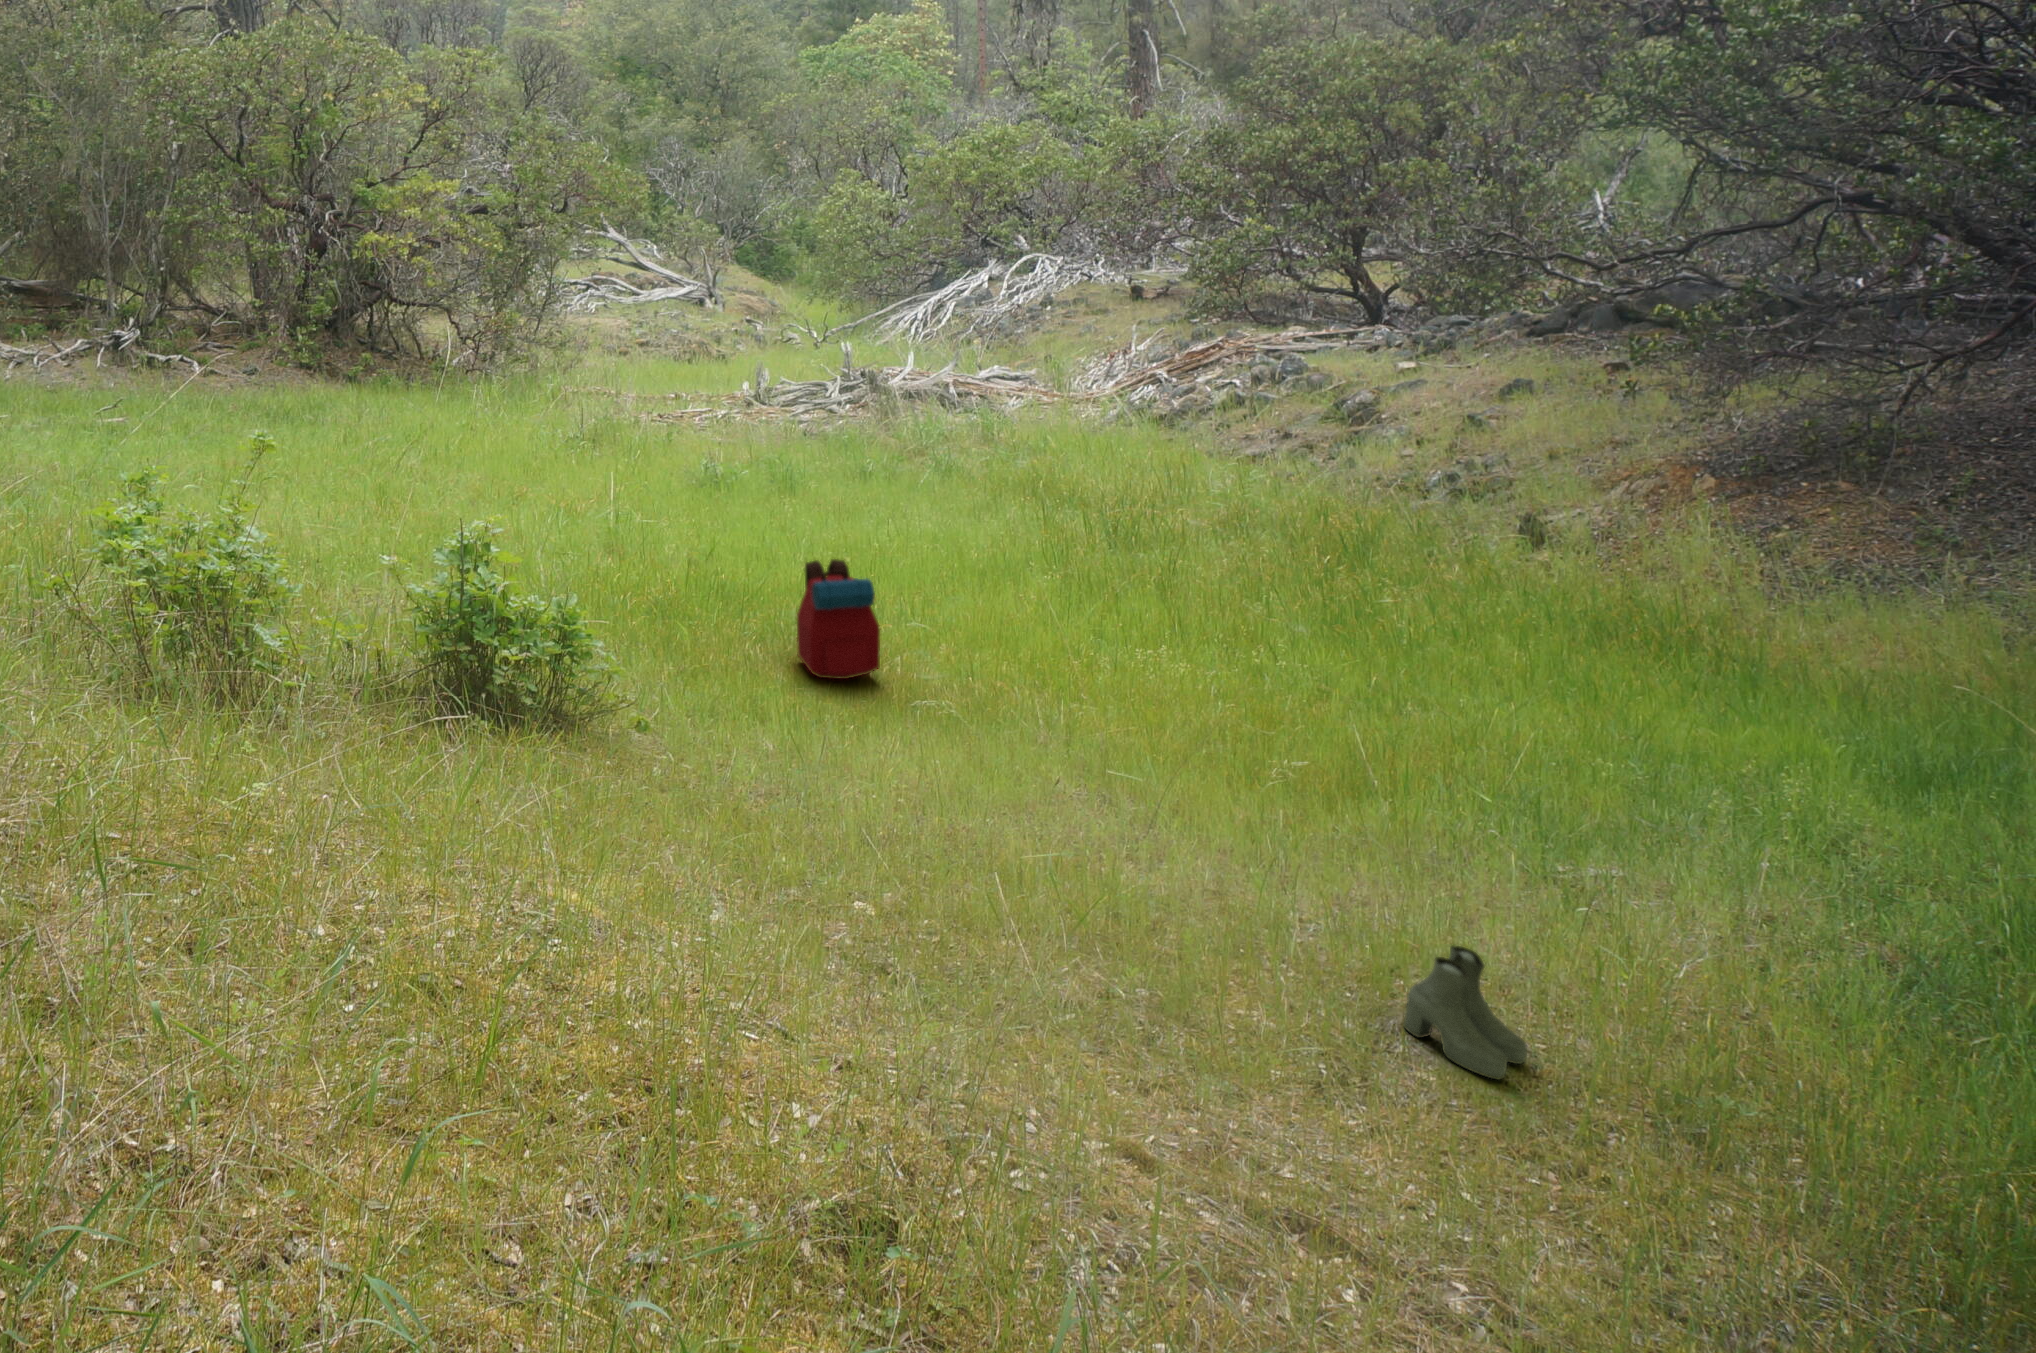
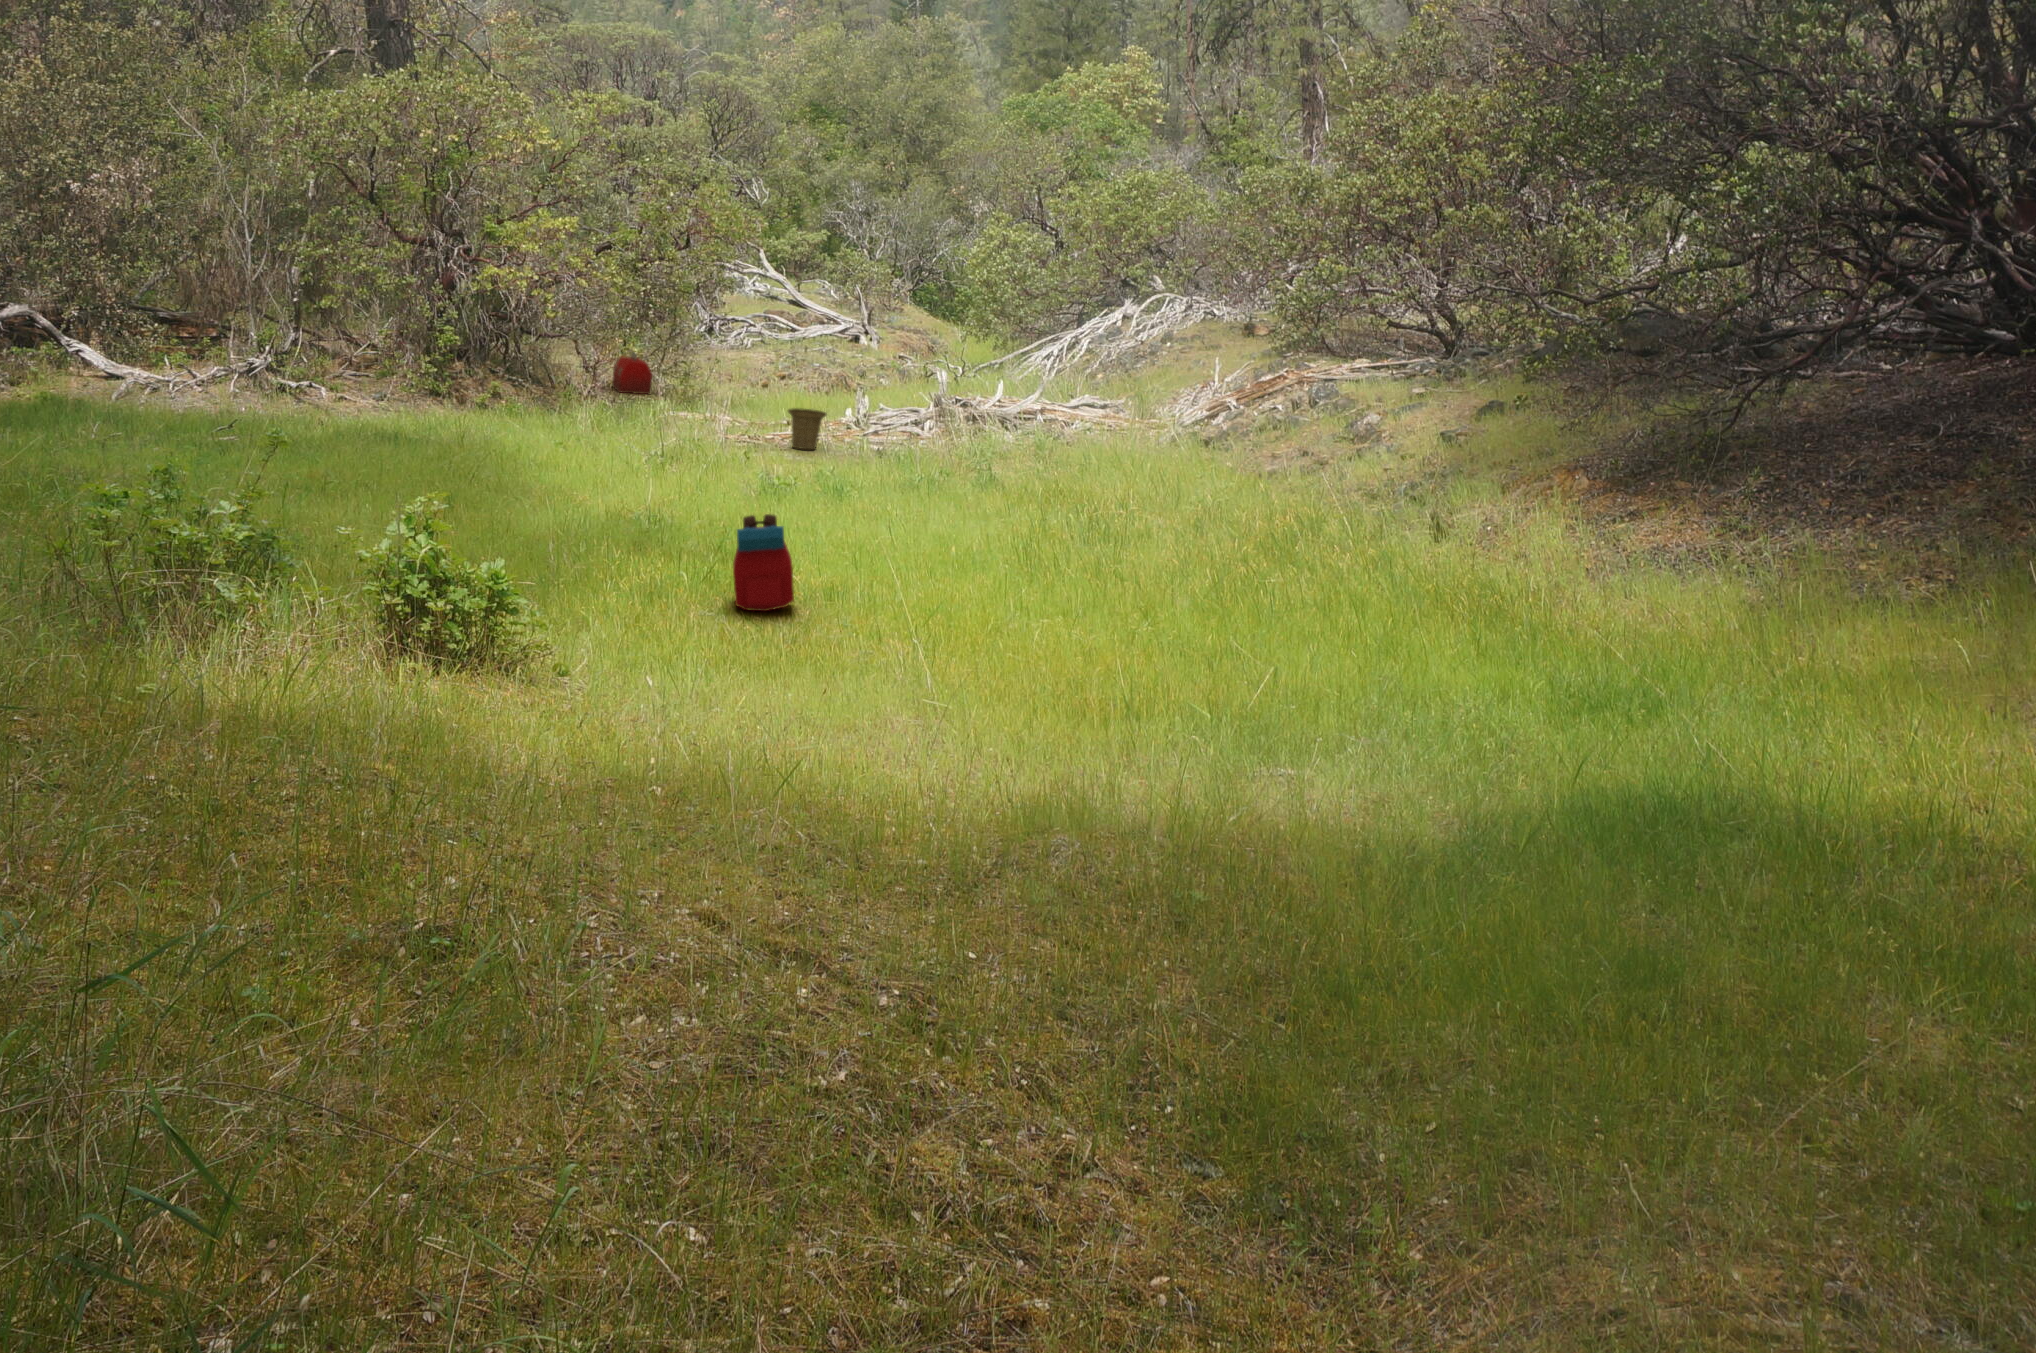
toolbox: none [449,319,494,363] -> present [612,352,653,394]
basket: none [673,388,715,433] -> present [788,408,827,450]
boots: present [1404,946,1527,1079] -> none [993,731,1063,812]

